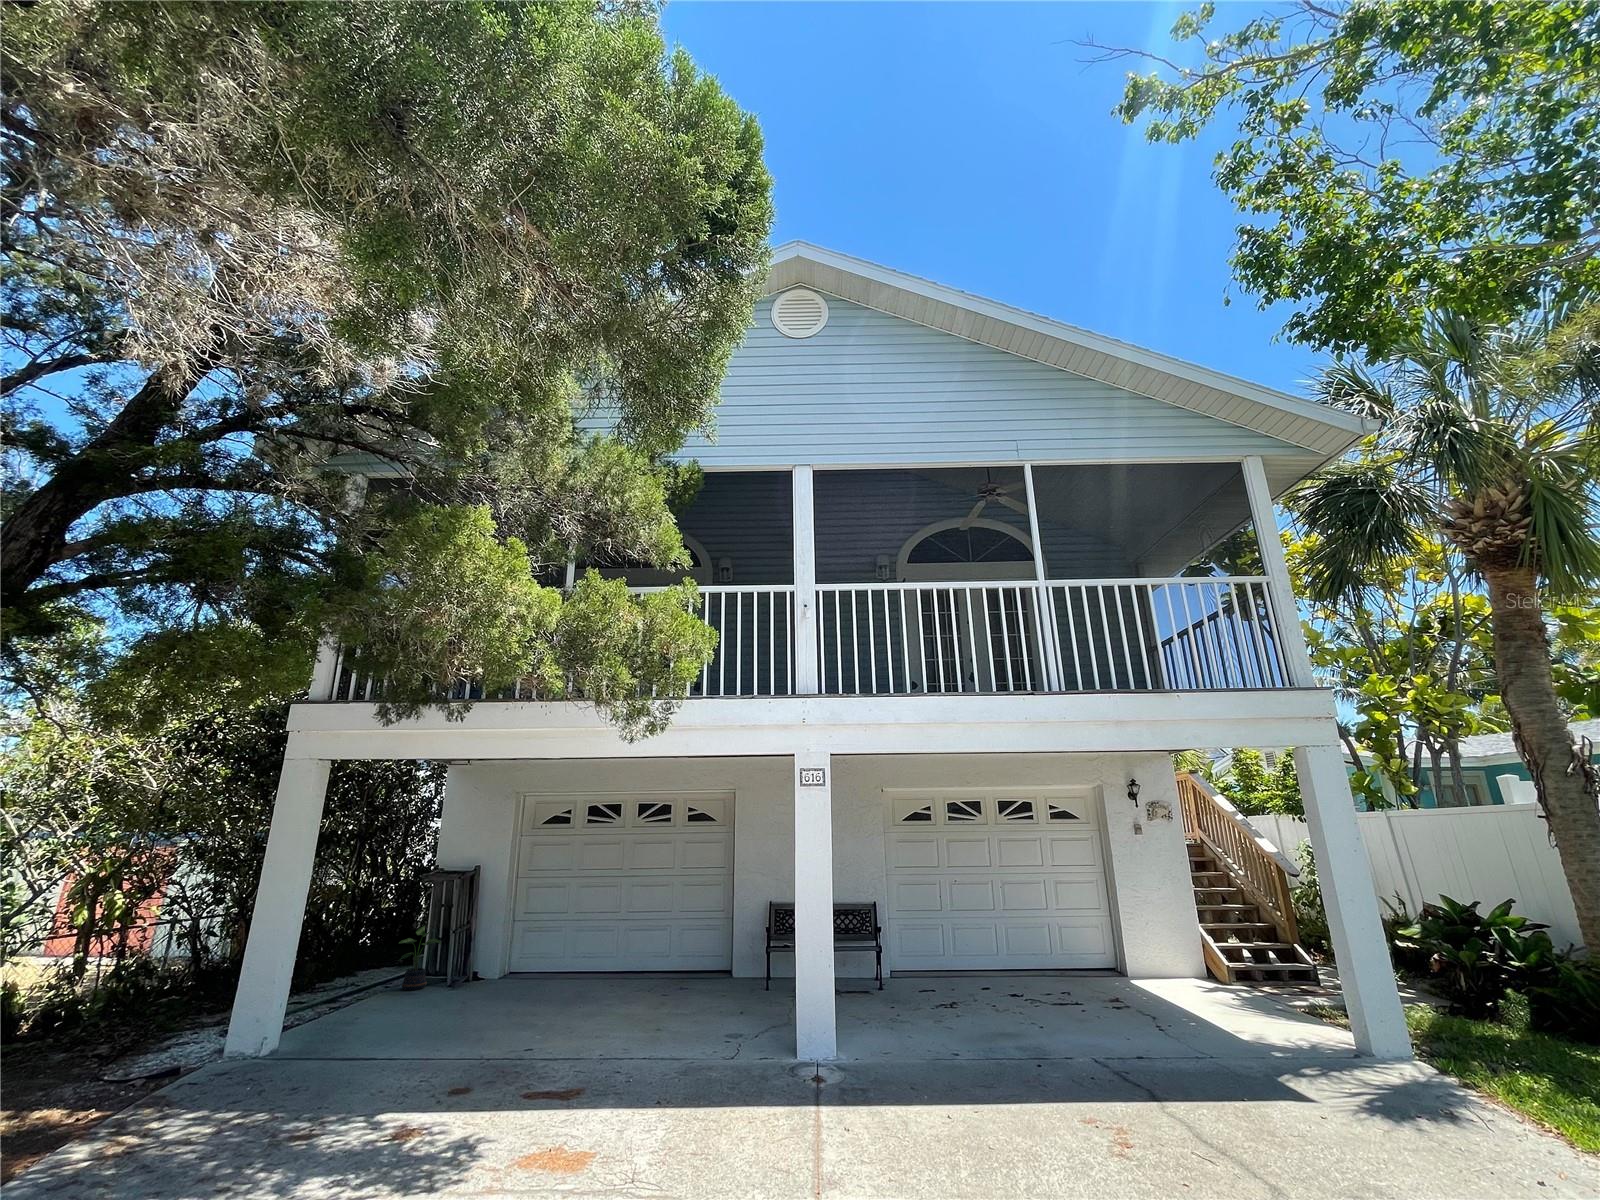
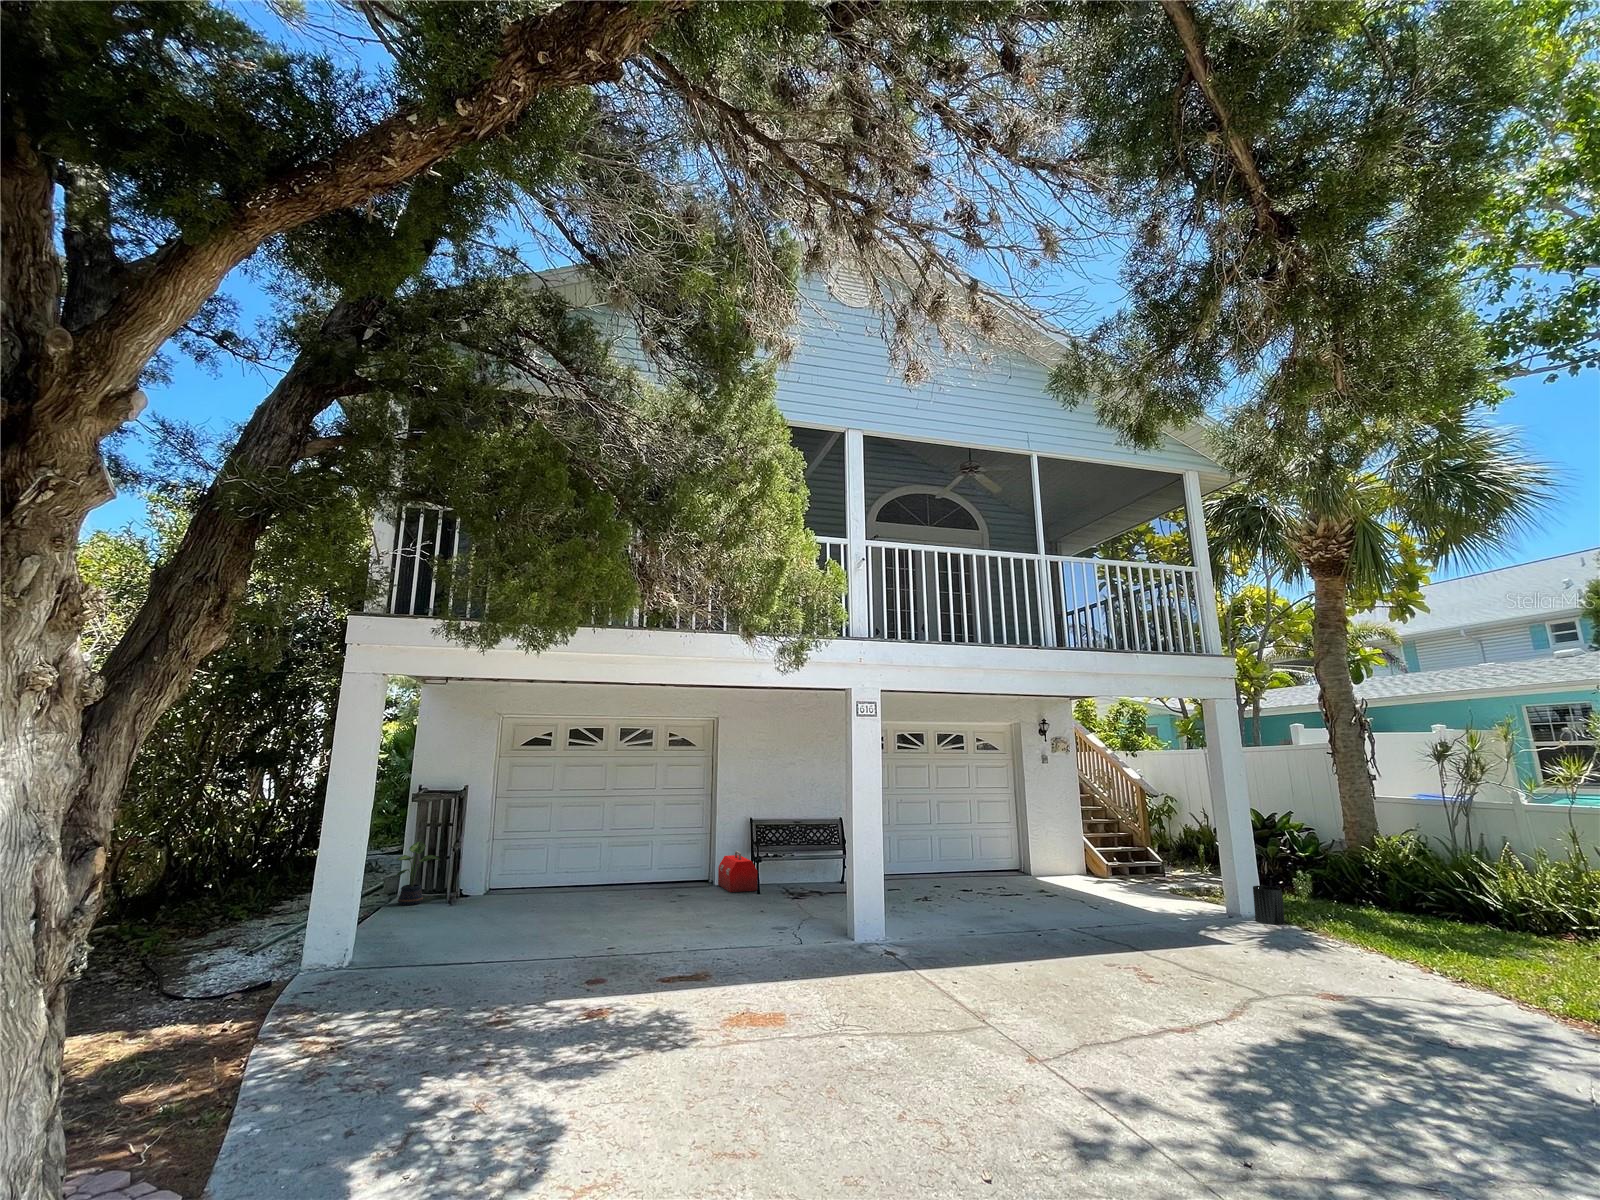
toolbox: none [737,939,771,987] -> present [718,851,758,892]
trash can: none [1381,1010,1435,1071] -> present [1253,886,1285,925]

